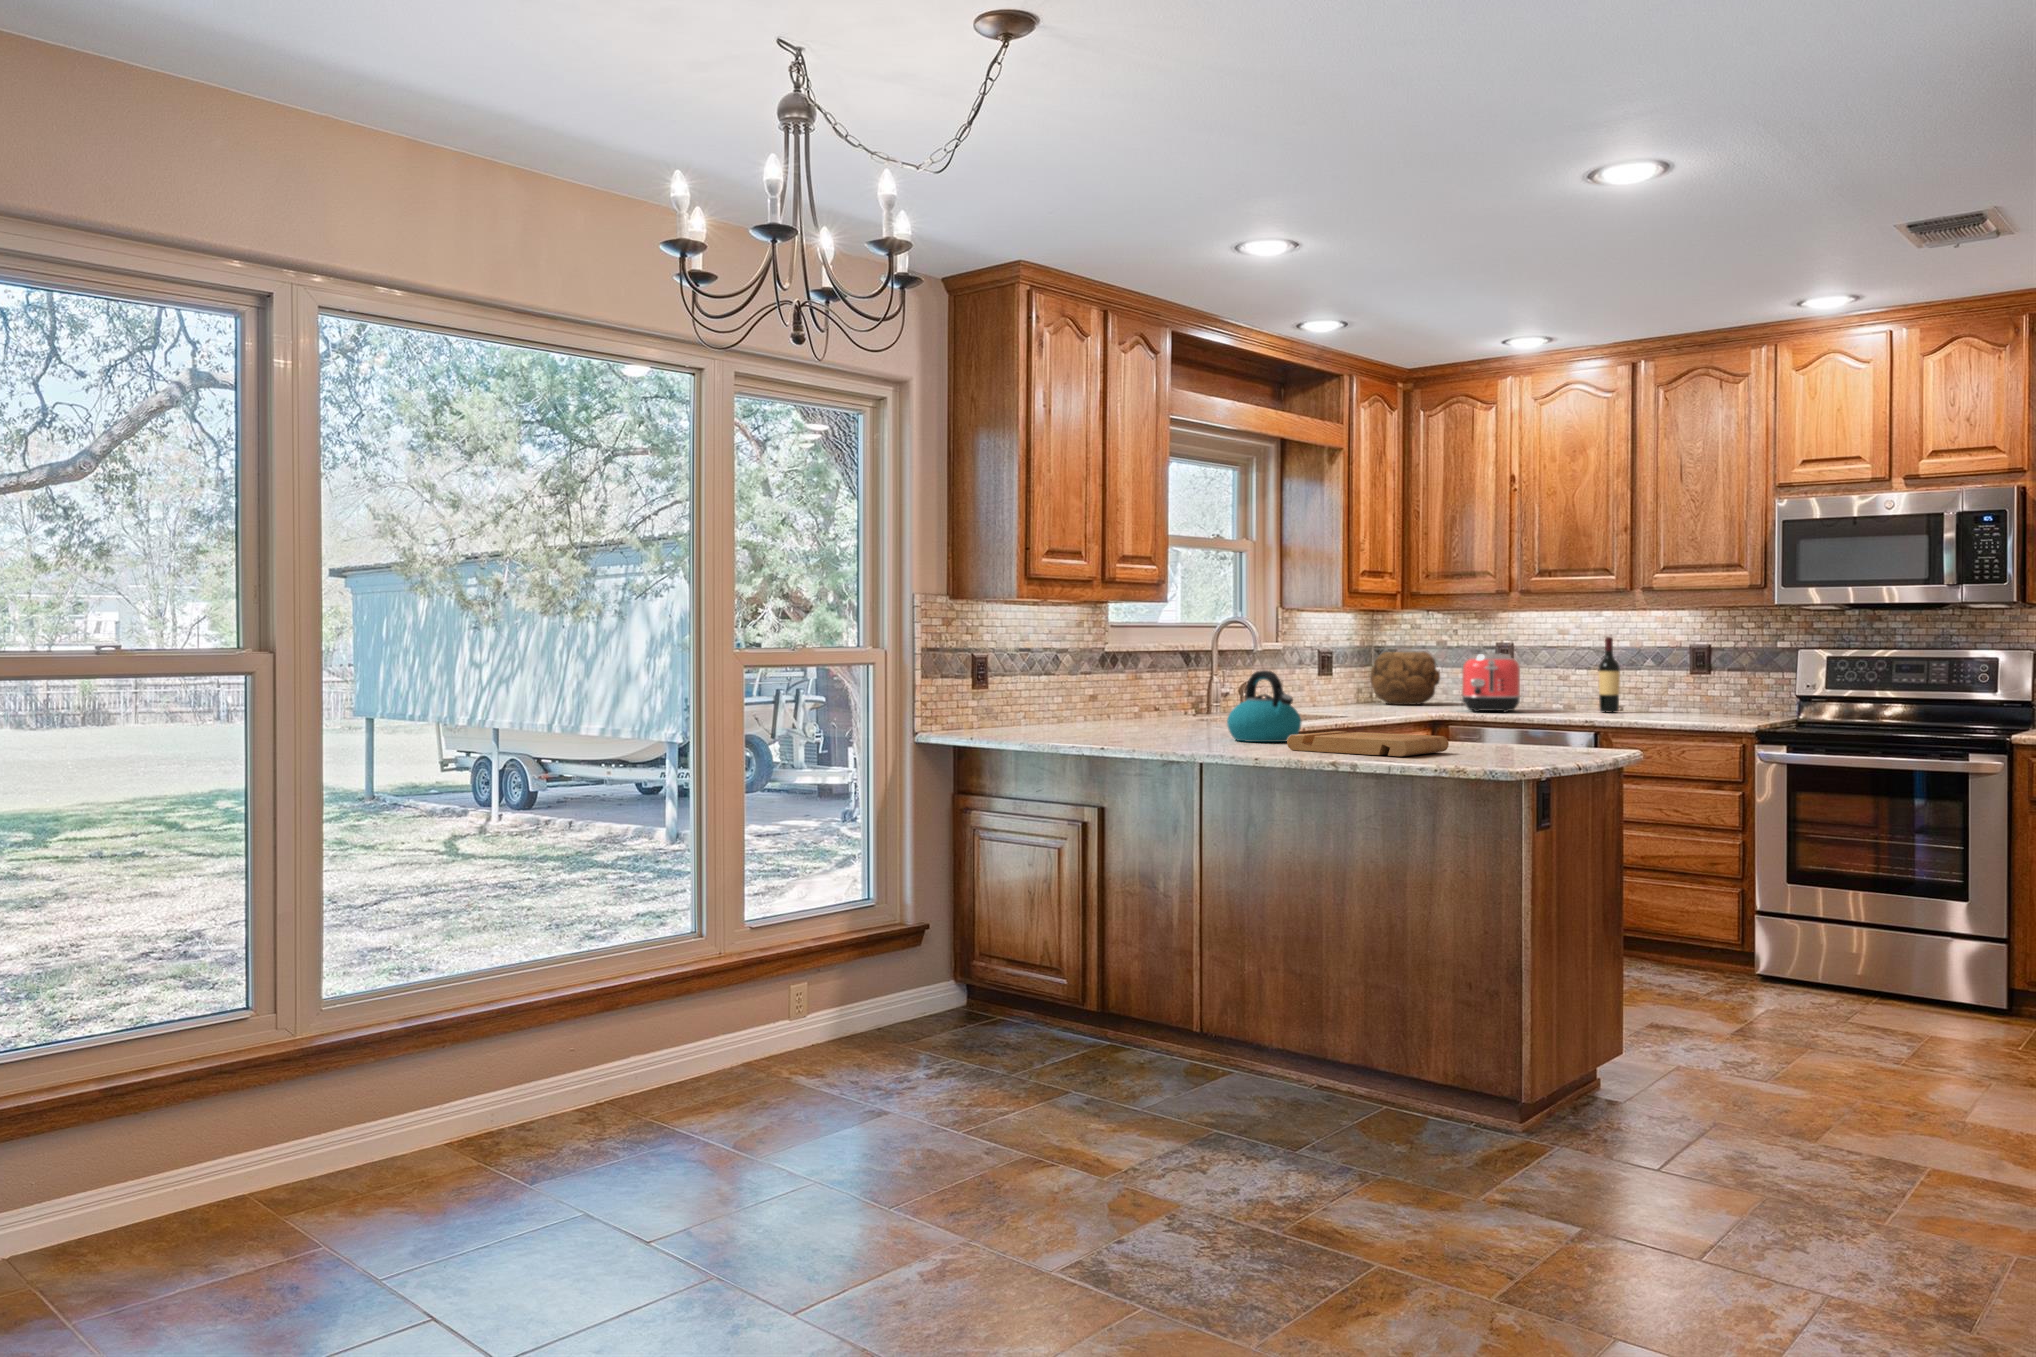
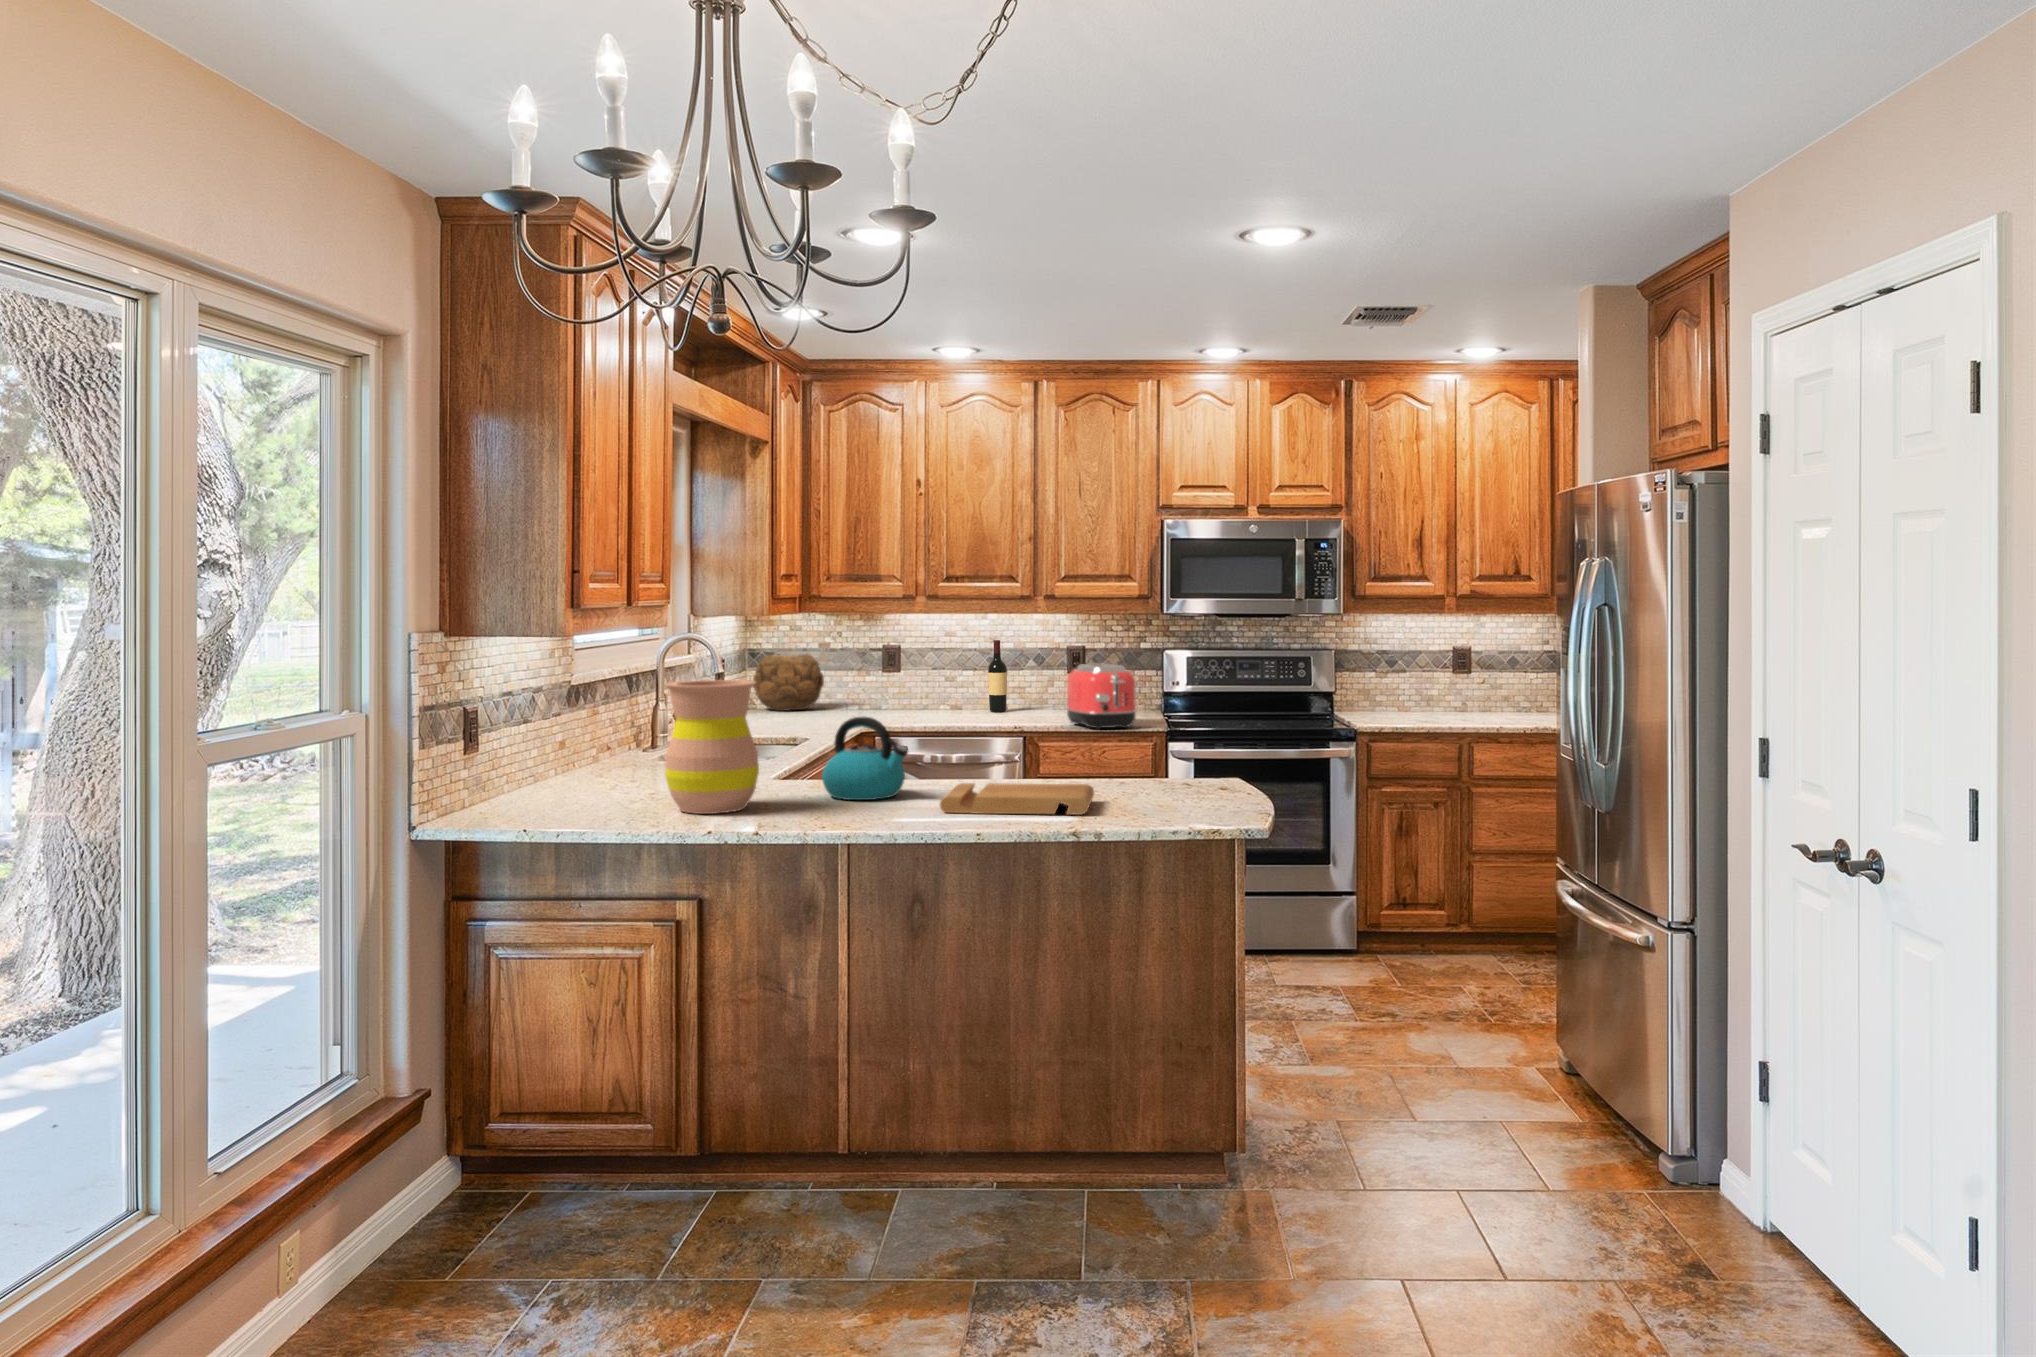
vase: none [1087,635,1163,740] -> present [665,680,759,814]
toaster: present [1462,654,1521,712] -> present [1067,664,1136,729]

